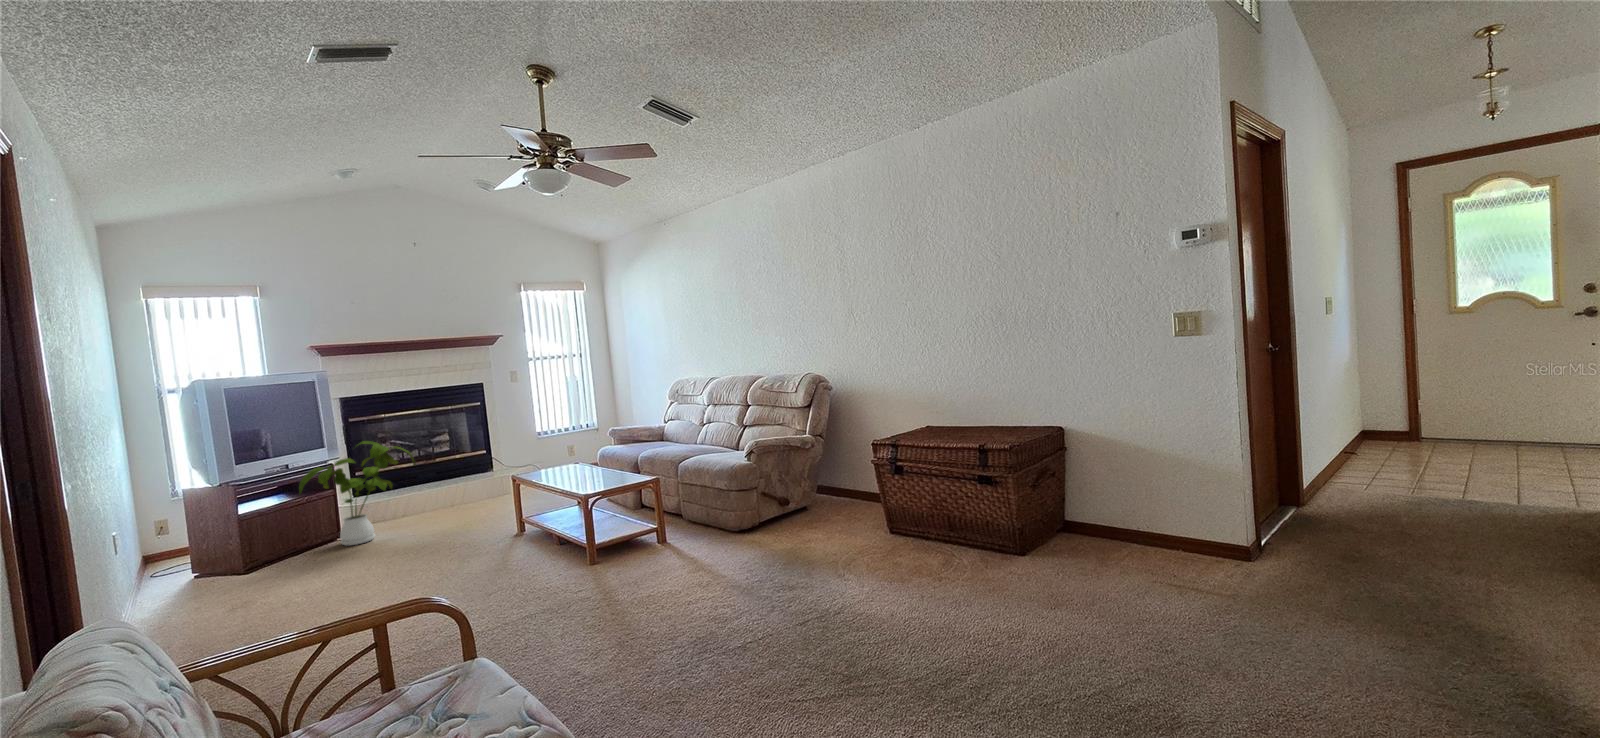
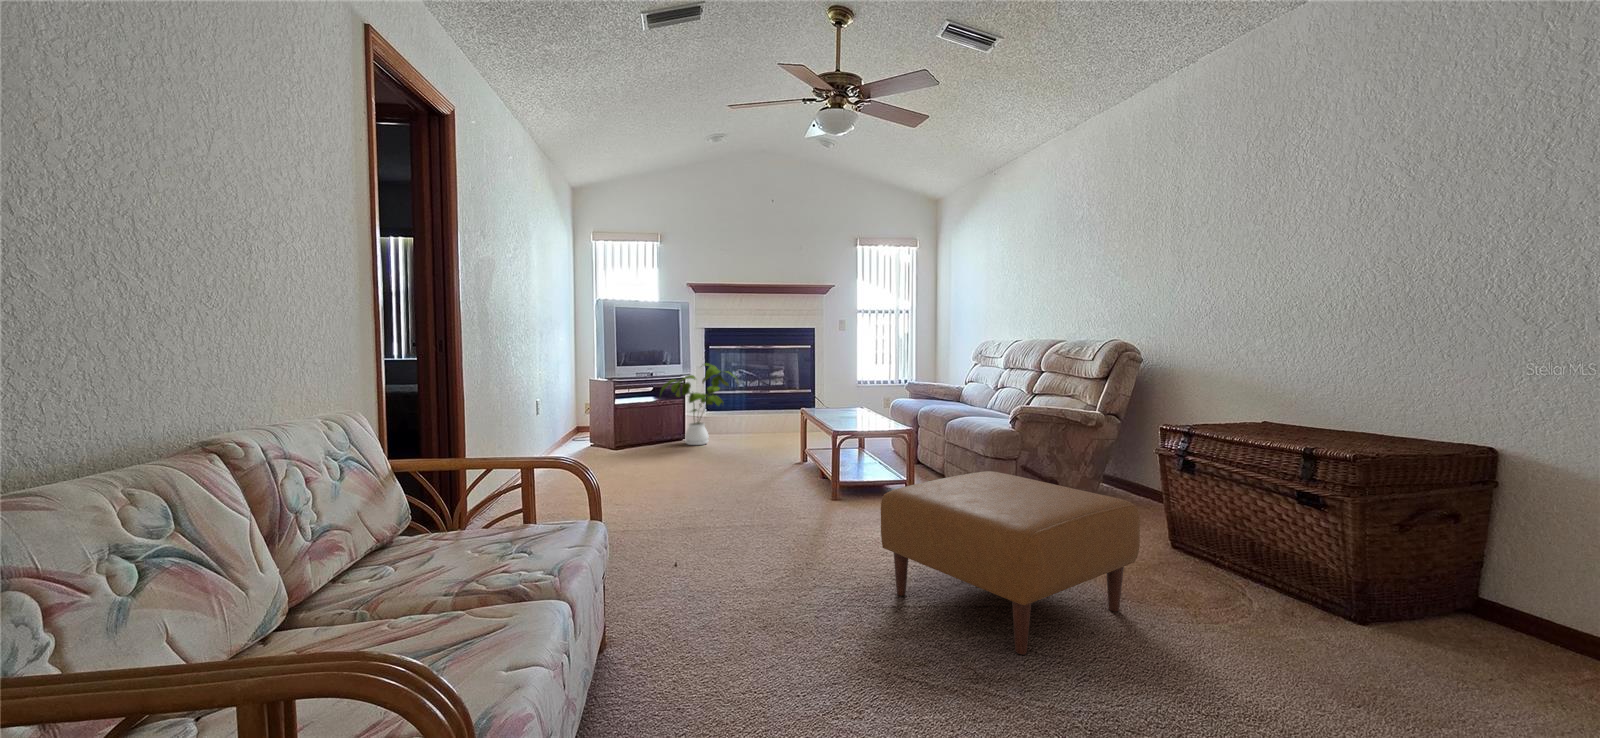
ottoman: none [707,504,901,646] -> present [881,471,1140,655]

